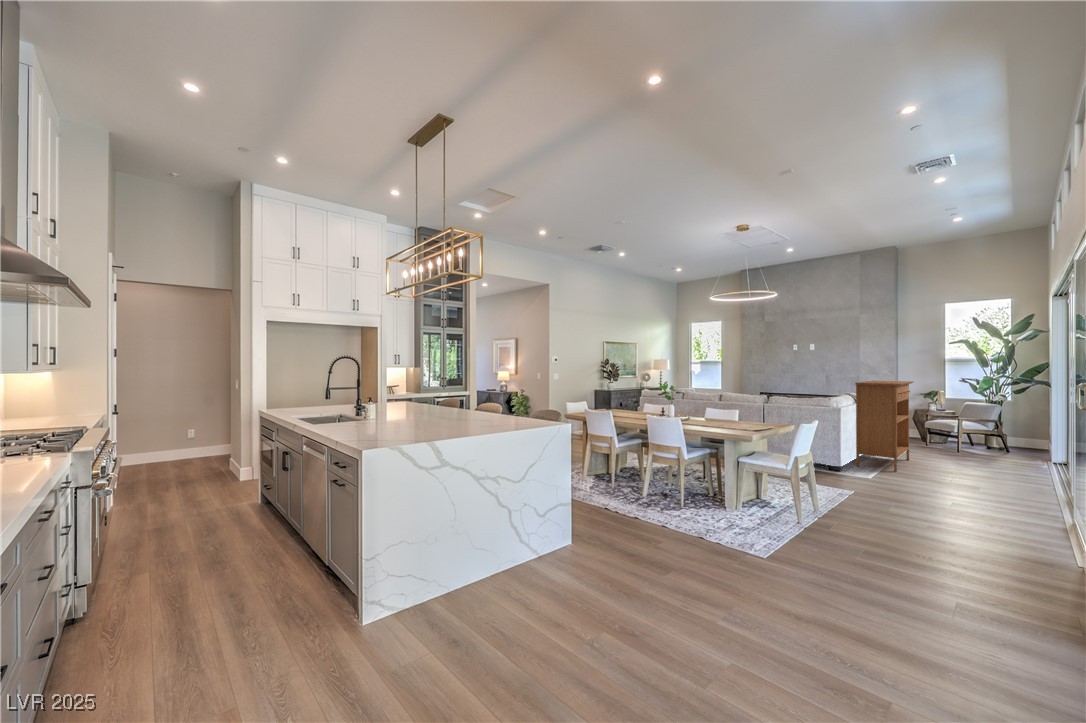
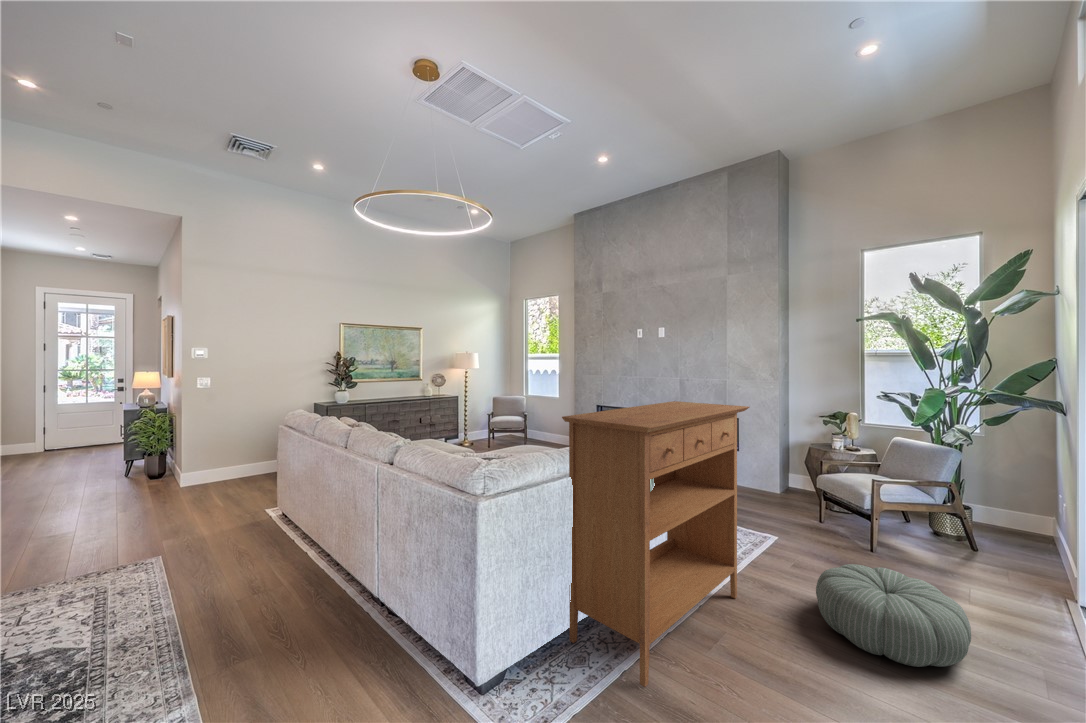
pouf: none [945,444,1007,469] -> present [816,564,971,667]

